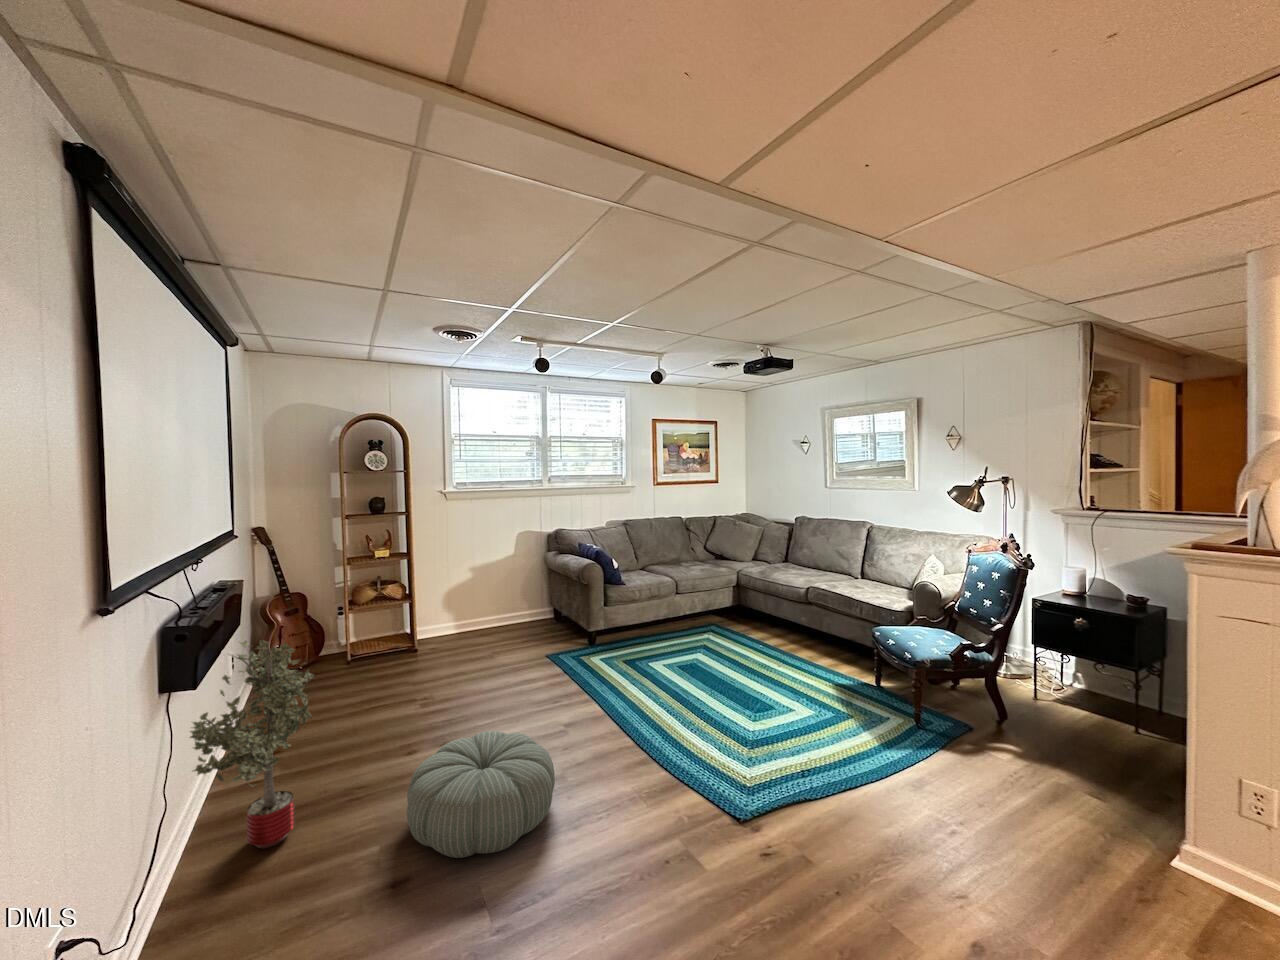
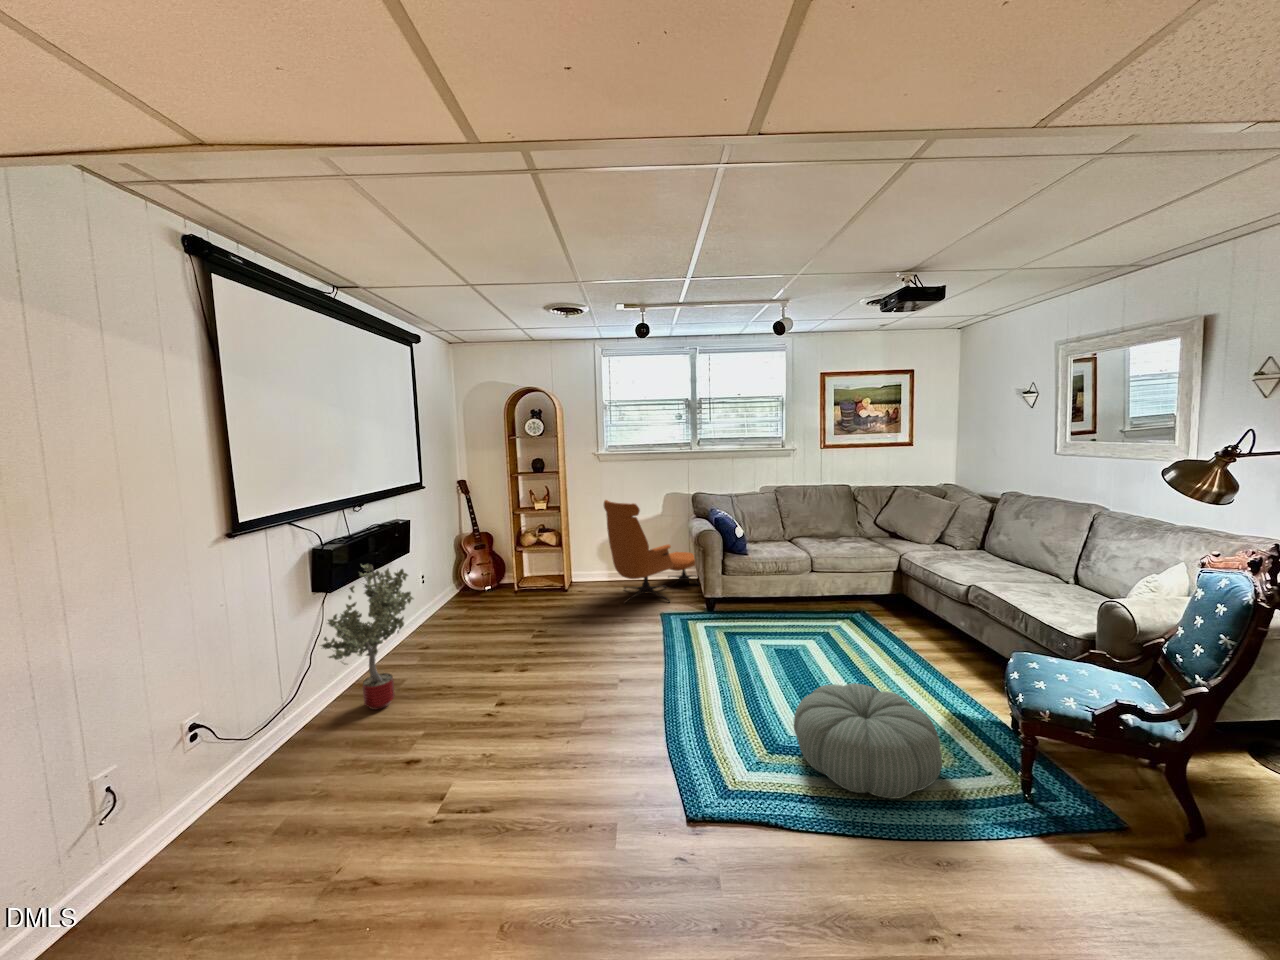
lounge chair: none [476,541,564,653] -> present [604,500,698,603]
pouf: present [407,731,555,858] -> present [794,683,942,799]

